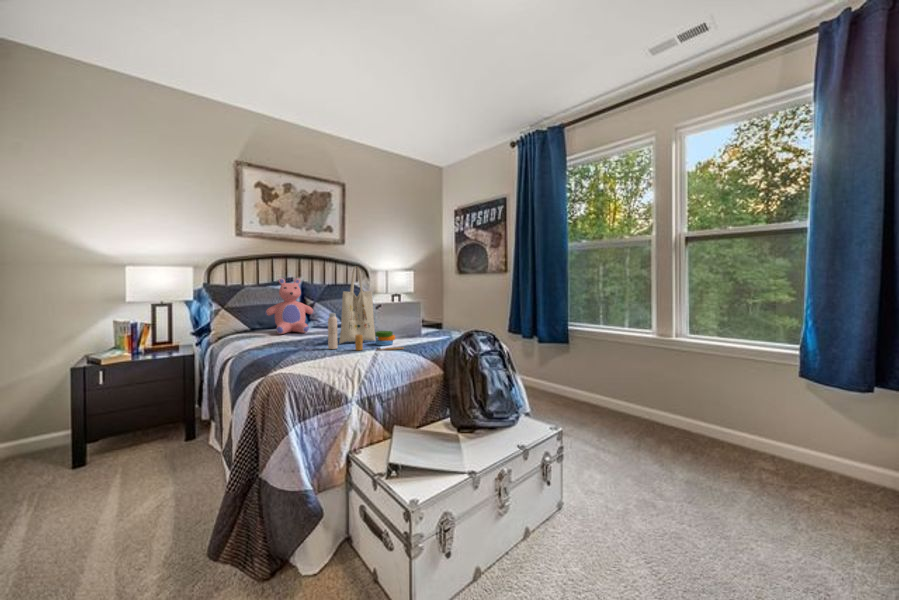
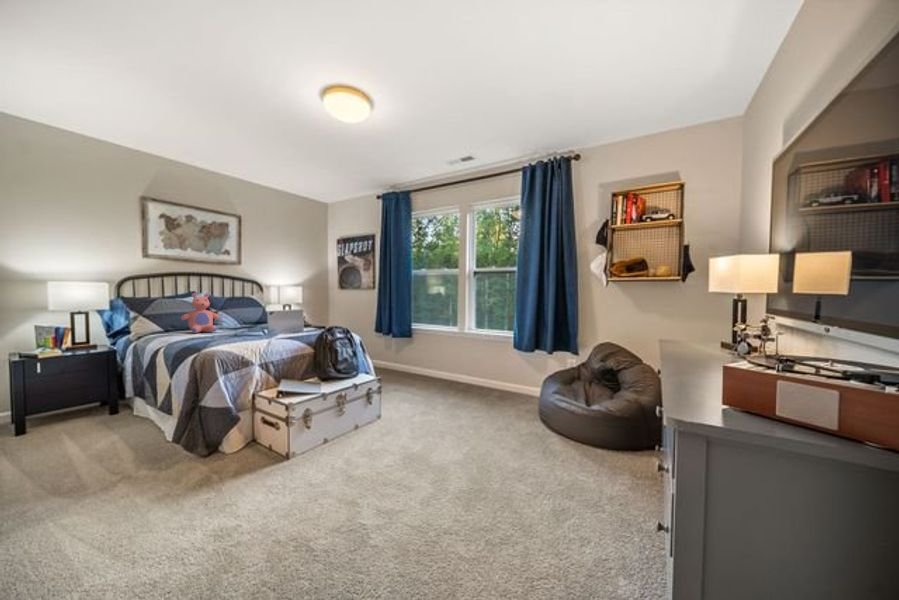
tote bag: present [328,266,404,350] -> none [237,287,288,339]

